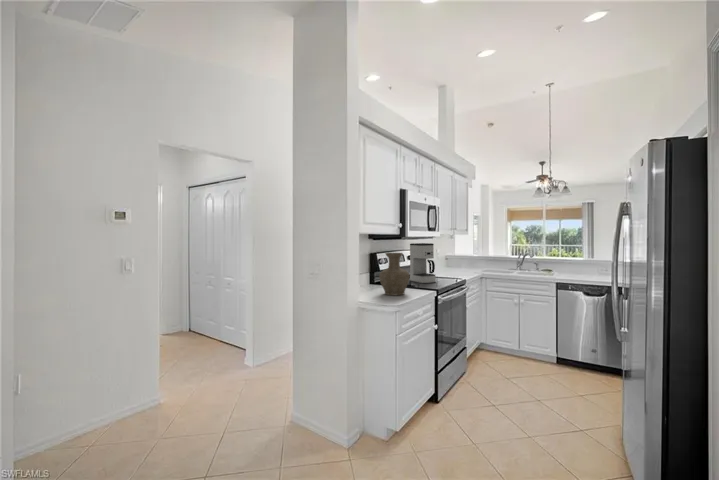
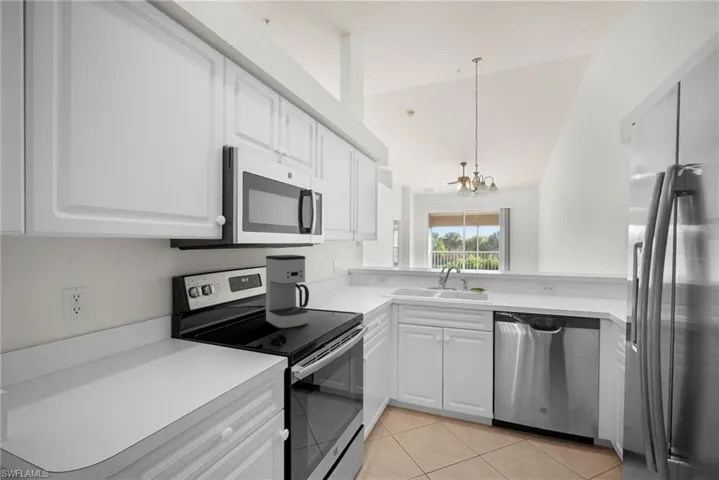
vase: present [379,253,410,295] -> none [135,280,217,388]

